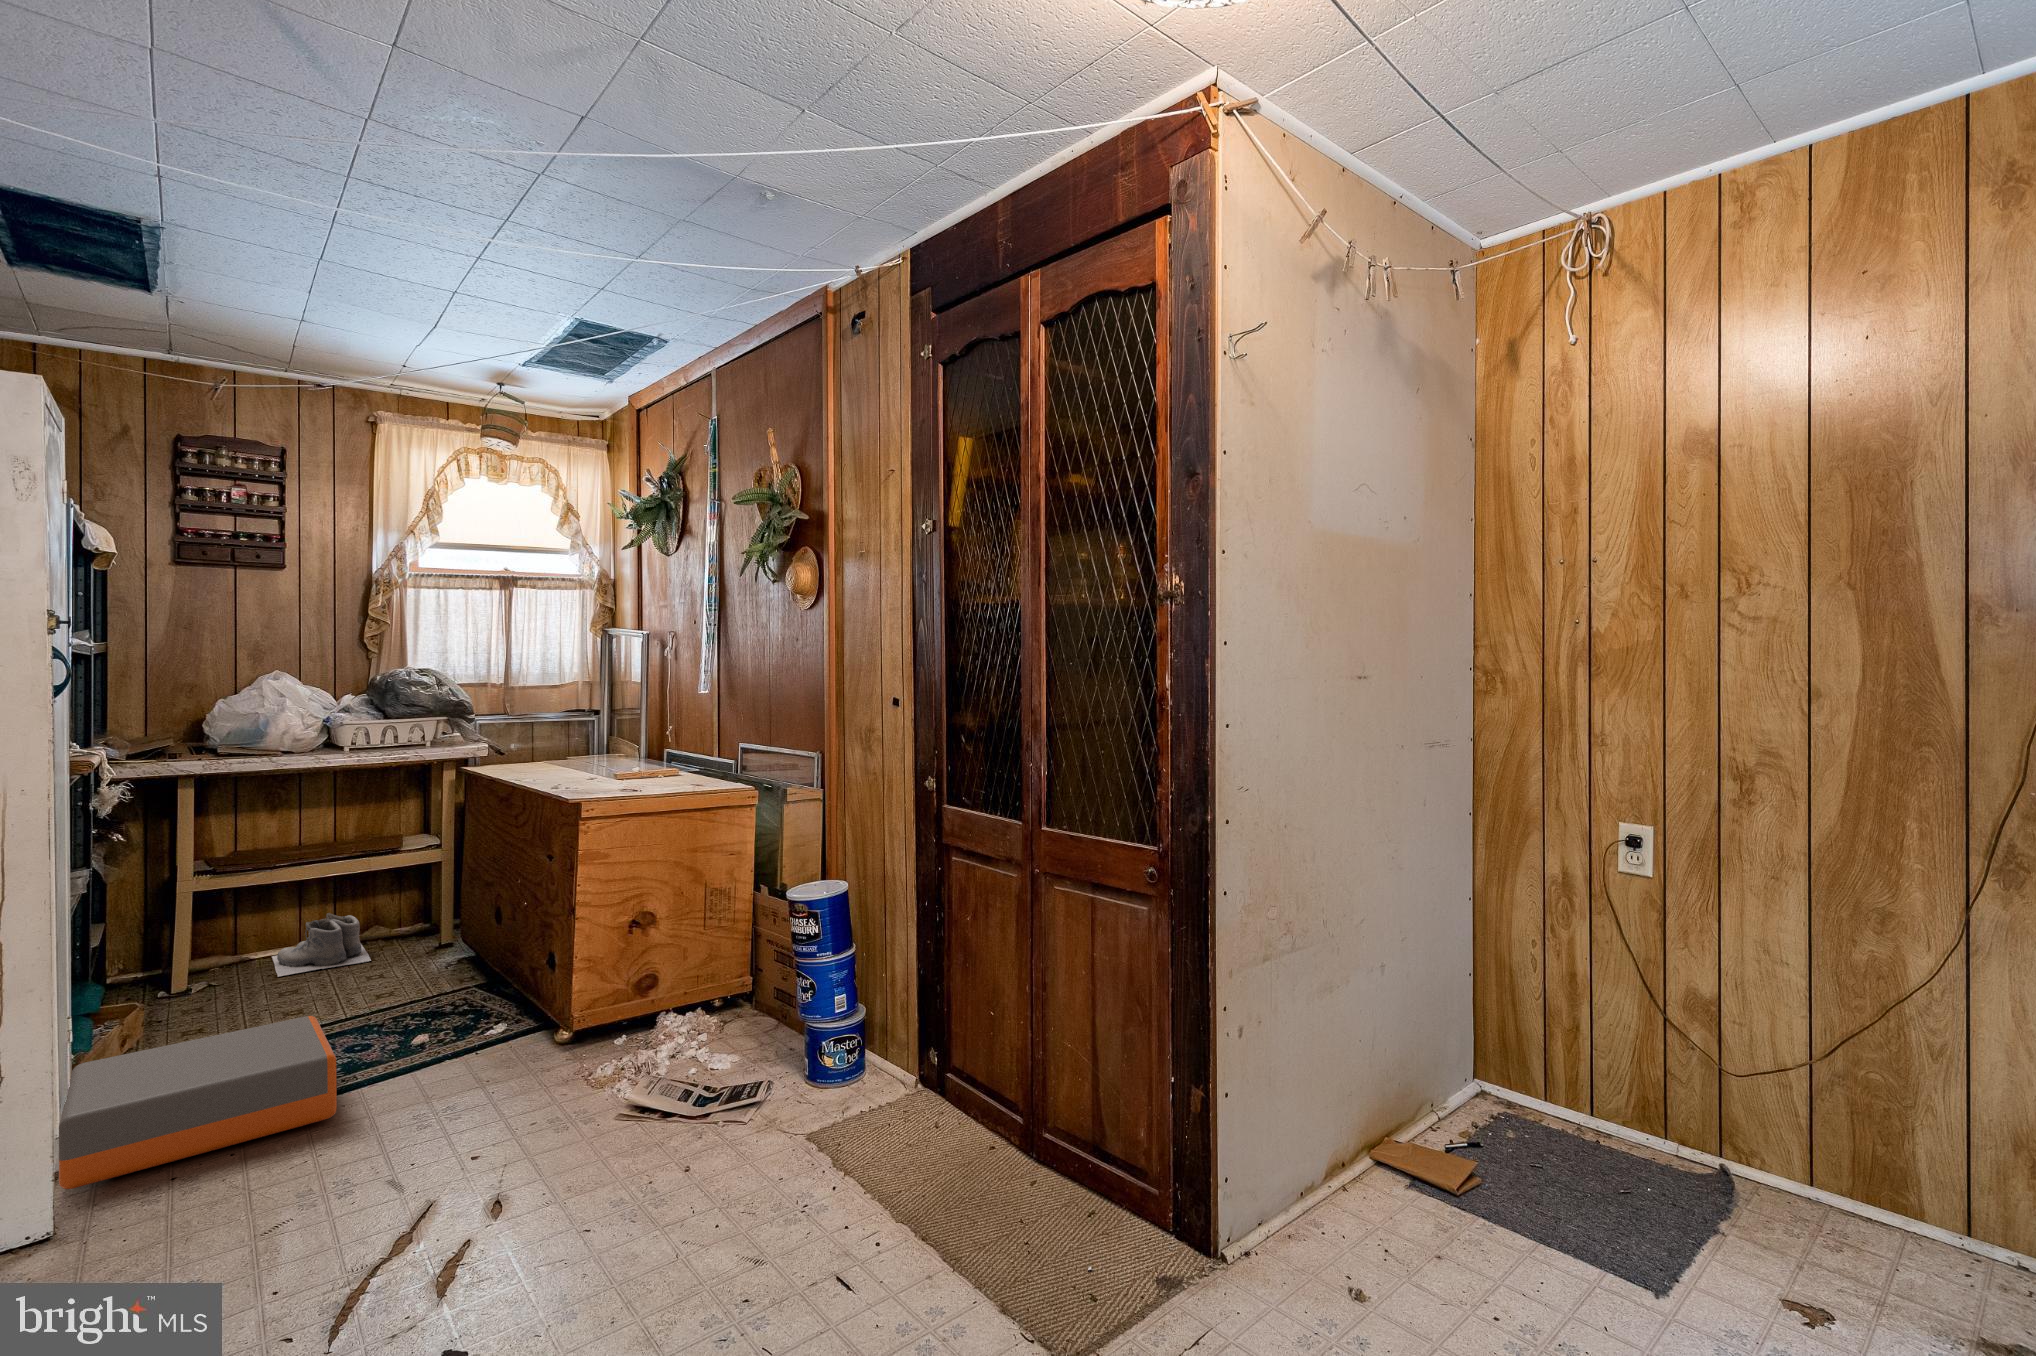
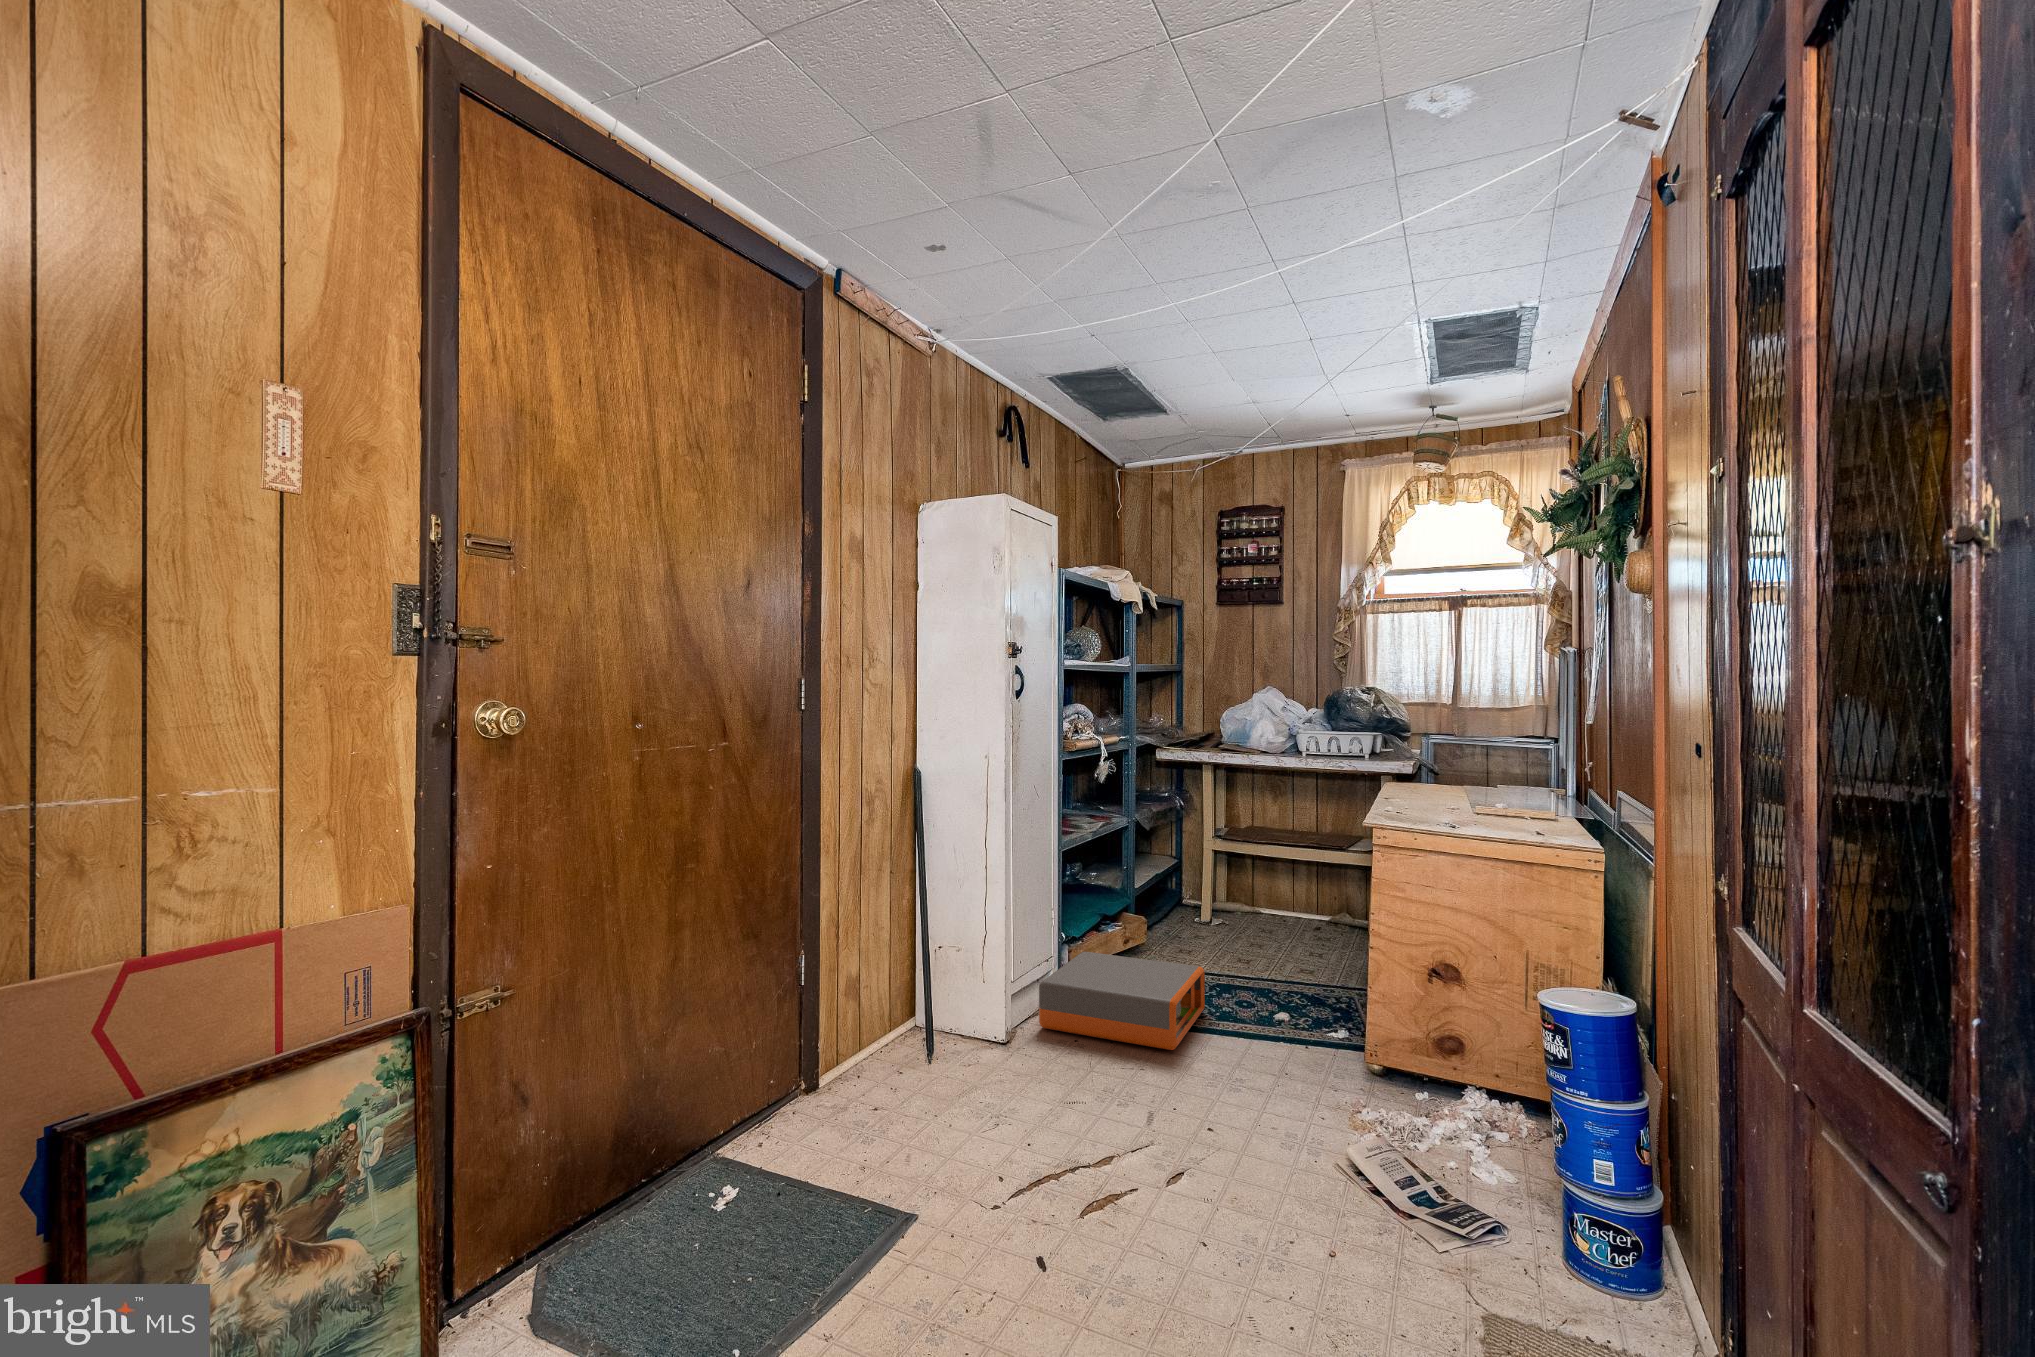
boots: present [272,913,371,977] -> none [1258,890,1329,939]

